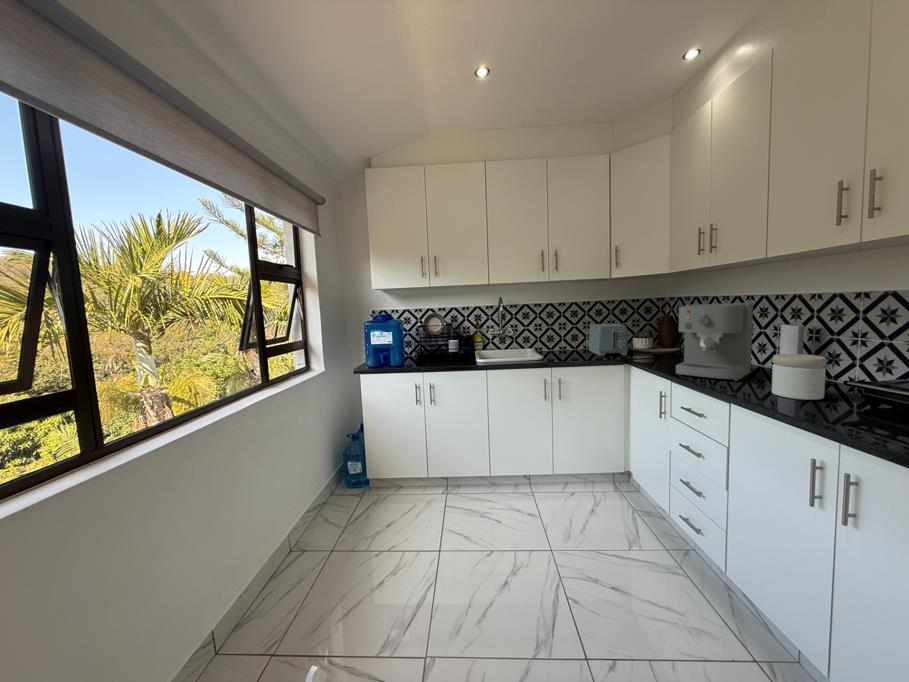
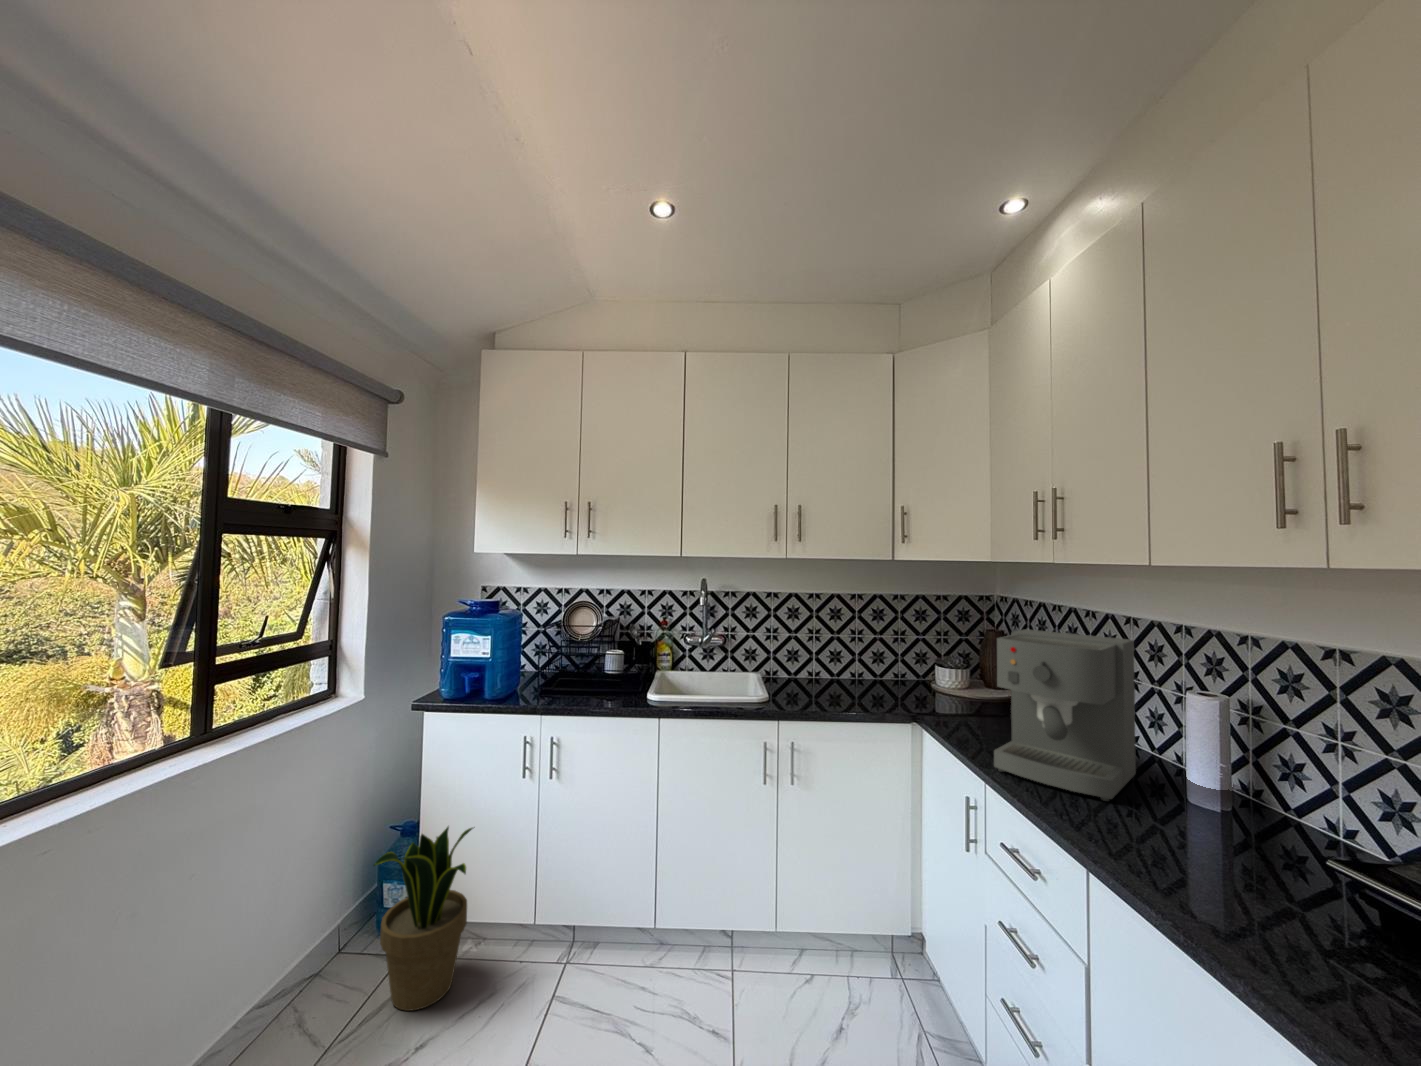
toaster: present [588,324,628,356] -> none [858,636,923,702]
jar: present [772,354,826,400] -> none [1171,767,1279,885]
potted plant: none [353,428,398,512] -> present [374,827,473,1011]

